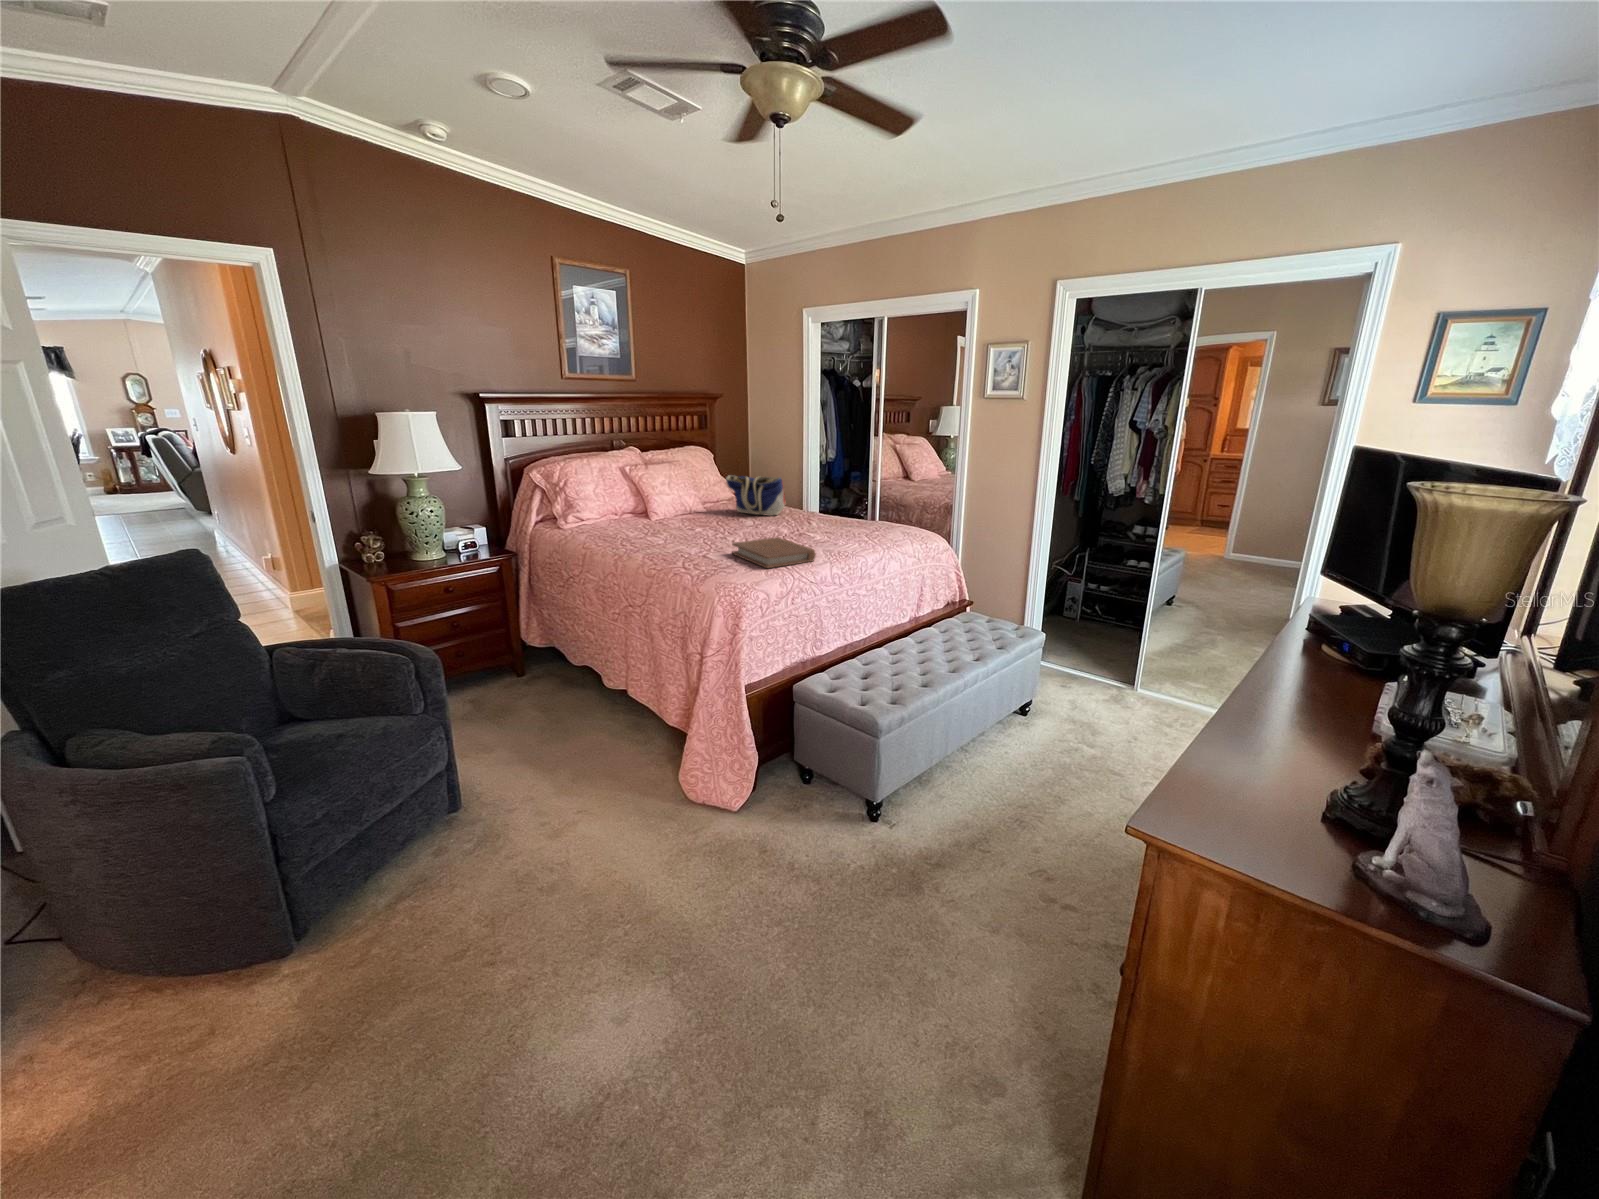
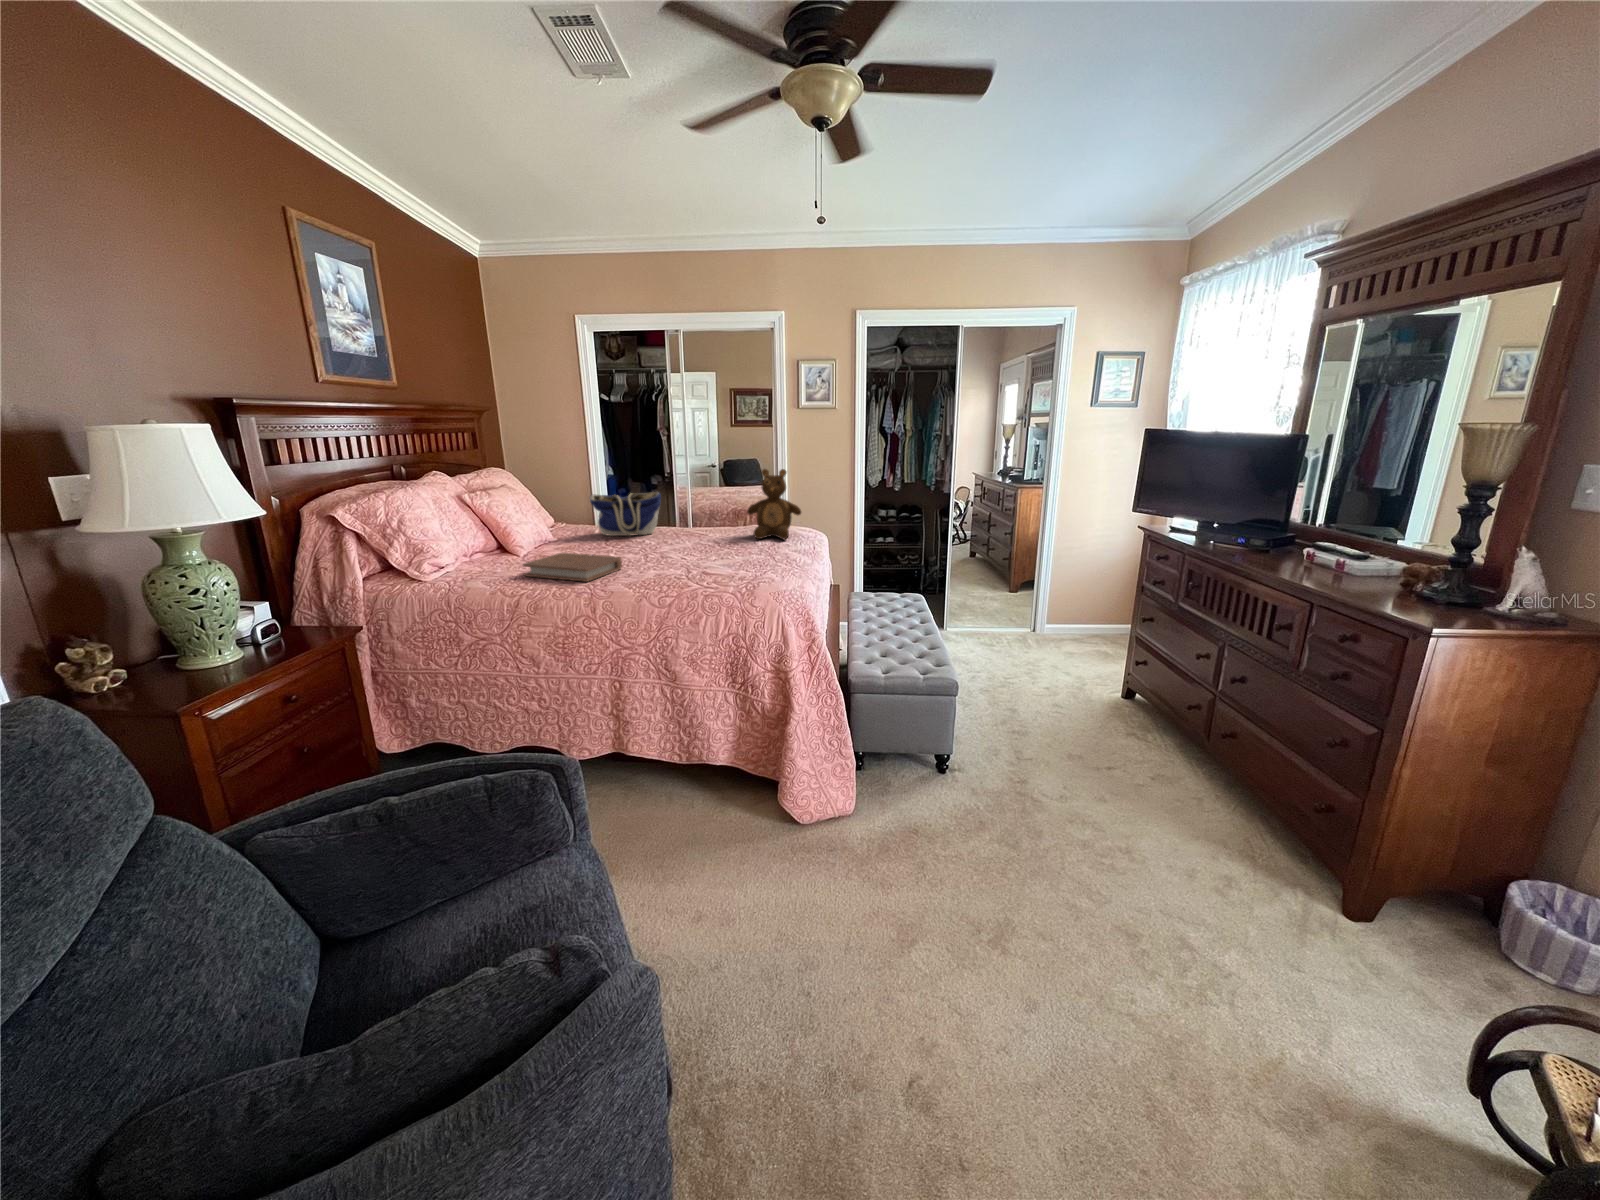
teddy bear: none [840,462,897,537] -> present [747,469,801,539]
book: present [732,537,816,568] -> present [523,553,622,582]

